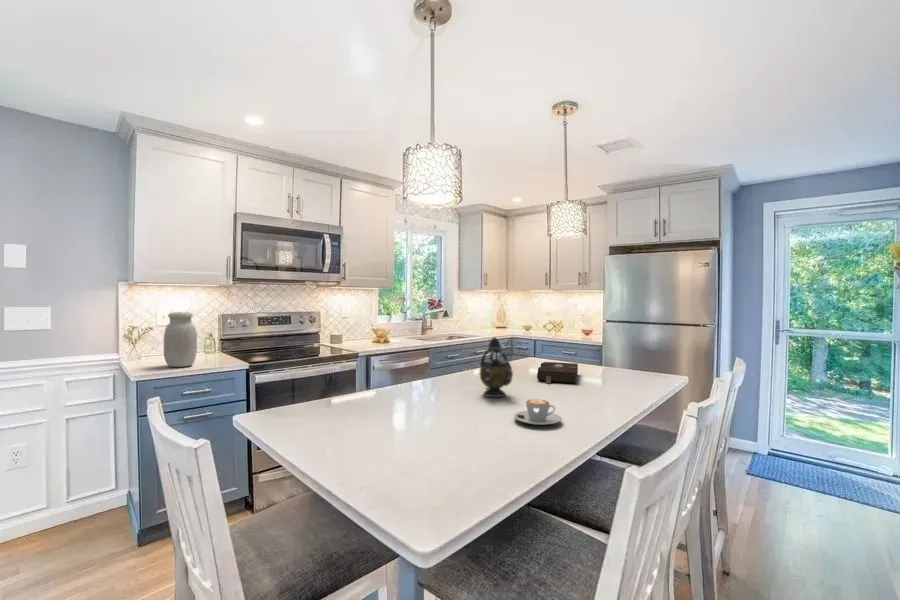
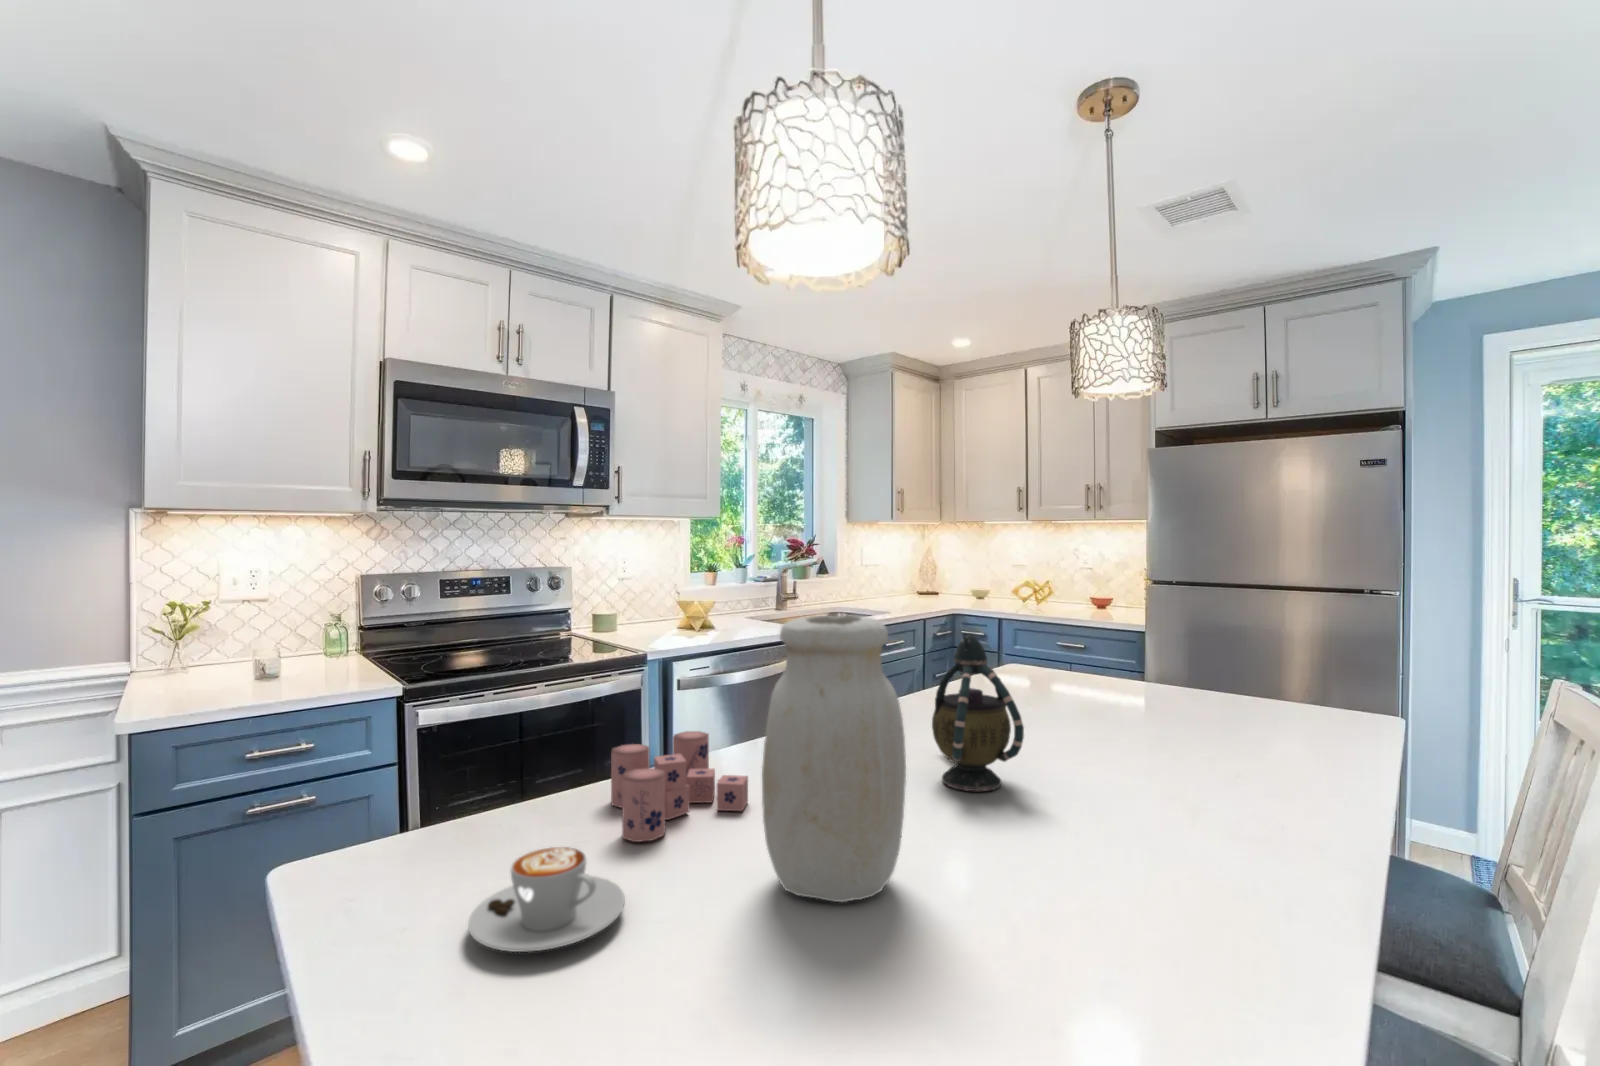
jar: present [164,312,197,367] -> present [762,616,906,902]
book: present [537,362,578,383] -> none [1060,683,1160,743]
candle: none [354,375,407,410] -> present [611,731,748,842]
coffee cup: present [514,399,562,425] -> present [468,847,625,952]

